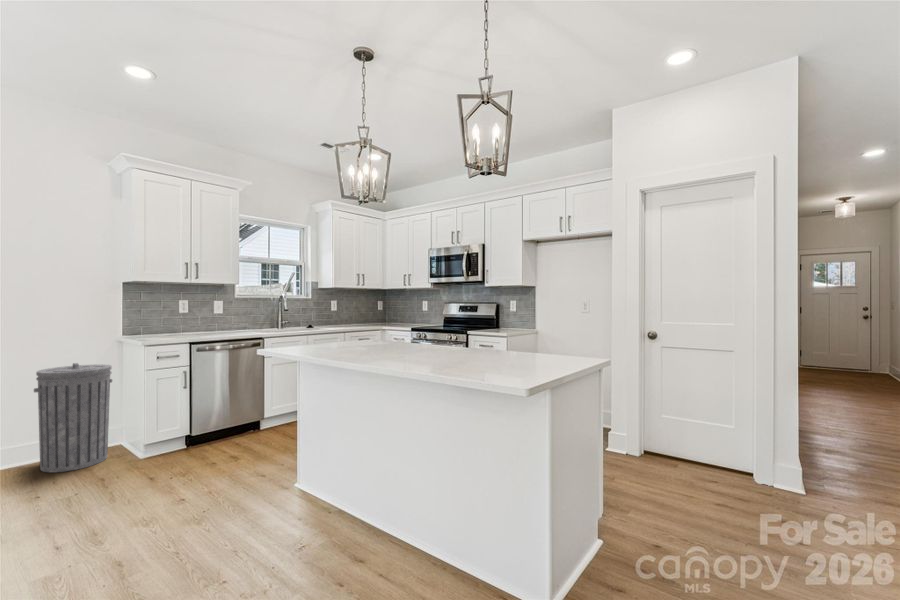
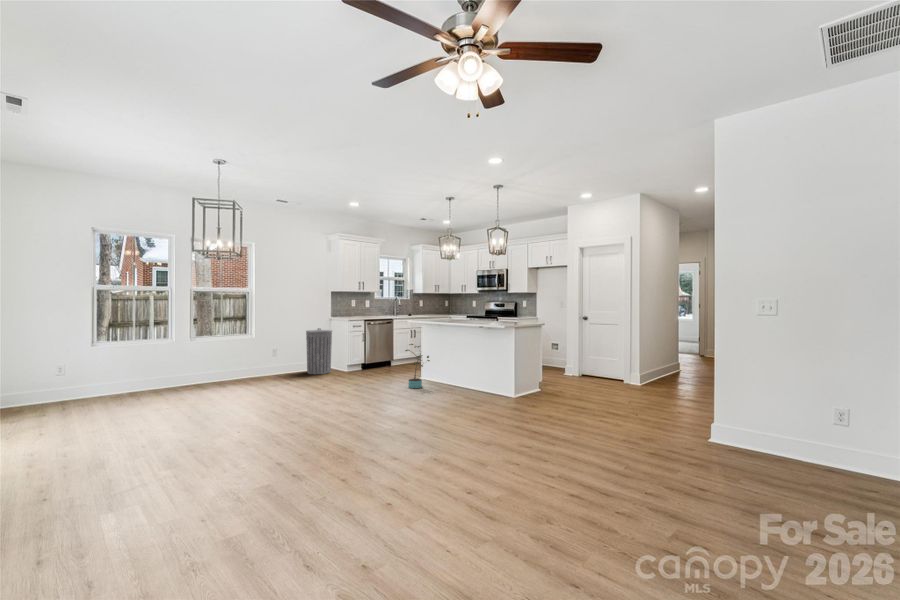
potted plant: none [232,411,308,537] -> present [405,344,430,388]

